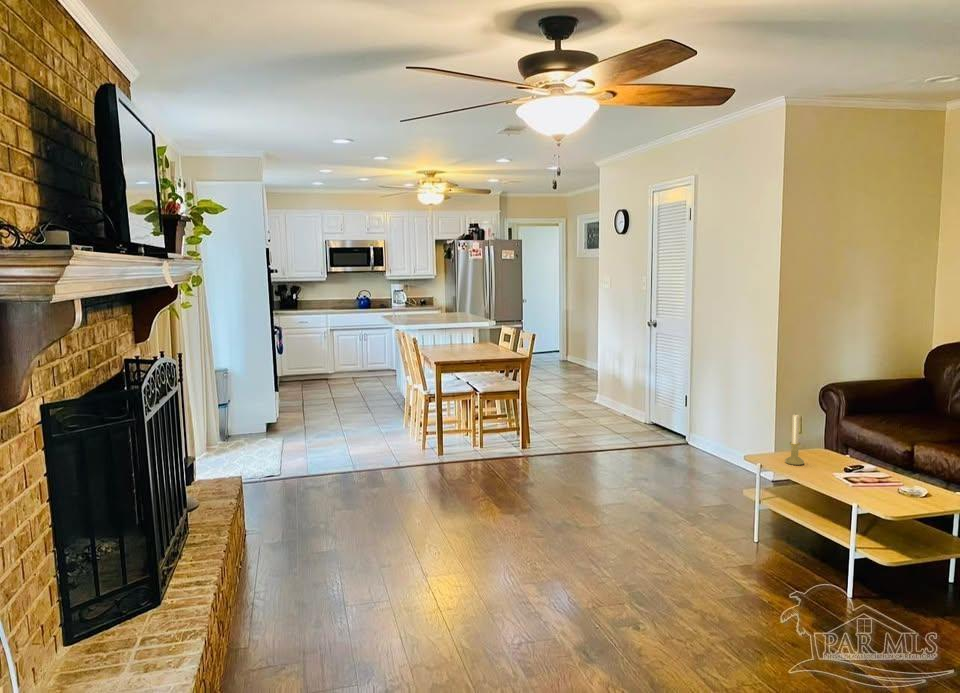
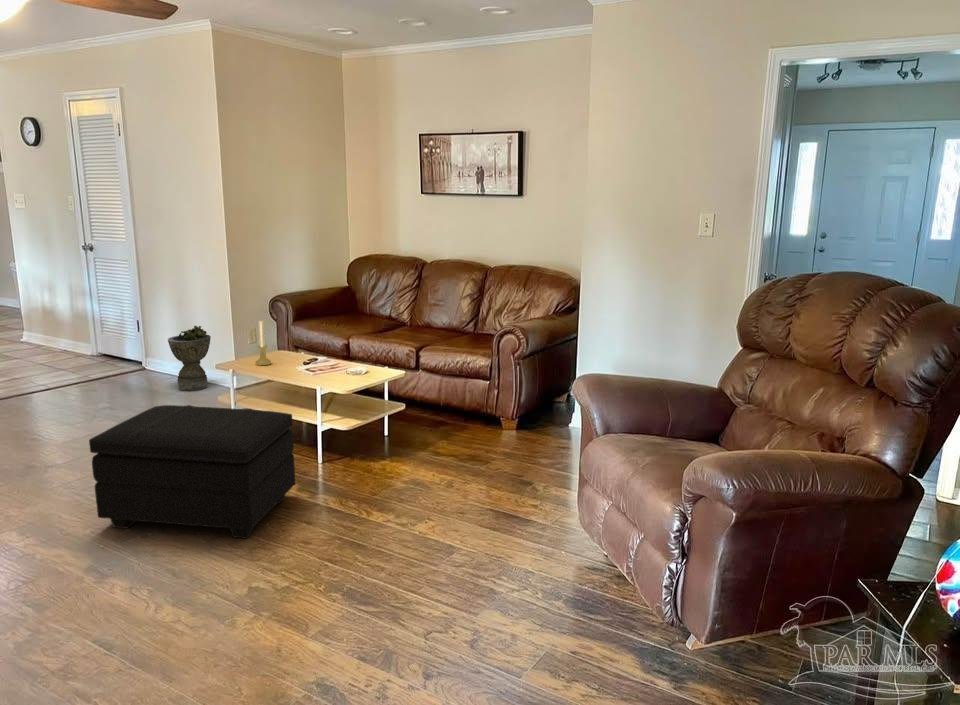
planter: none [707,408,750,474] -> present [168,326,211,391]
footstool: none [601,492,810,665] -> present [89,405,295,538]

